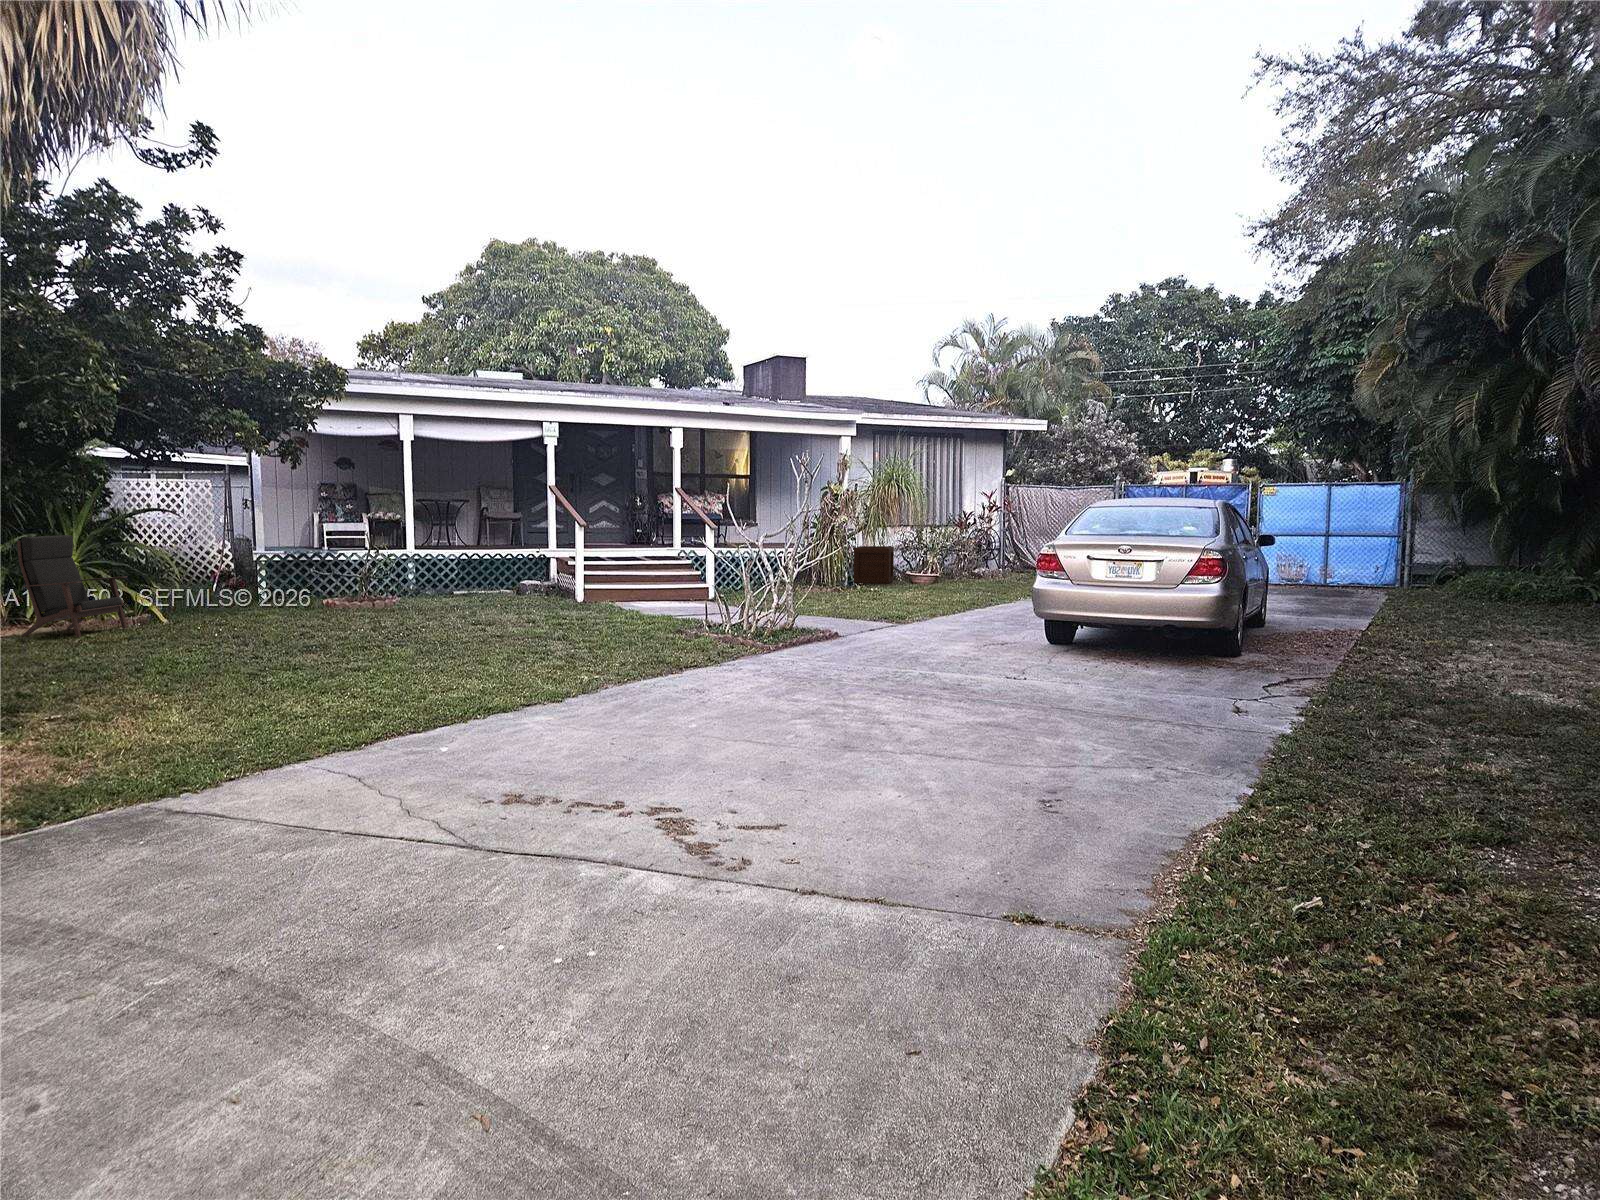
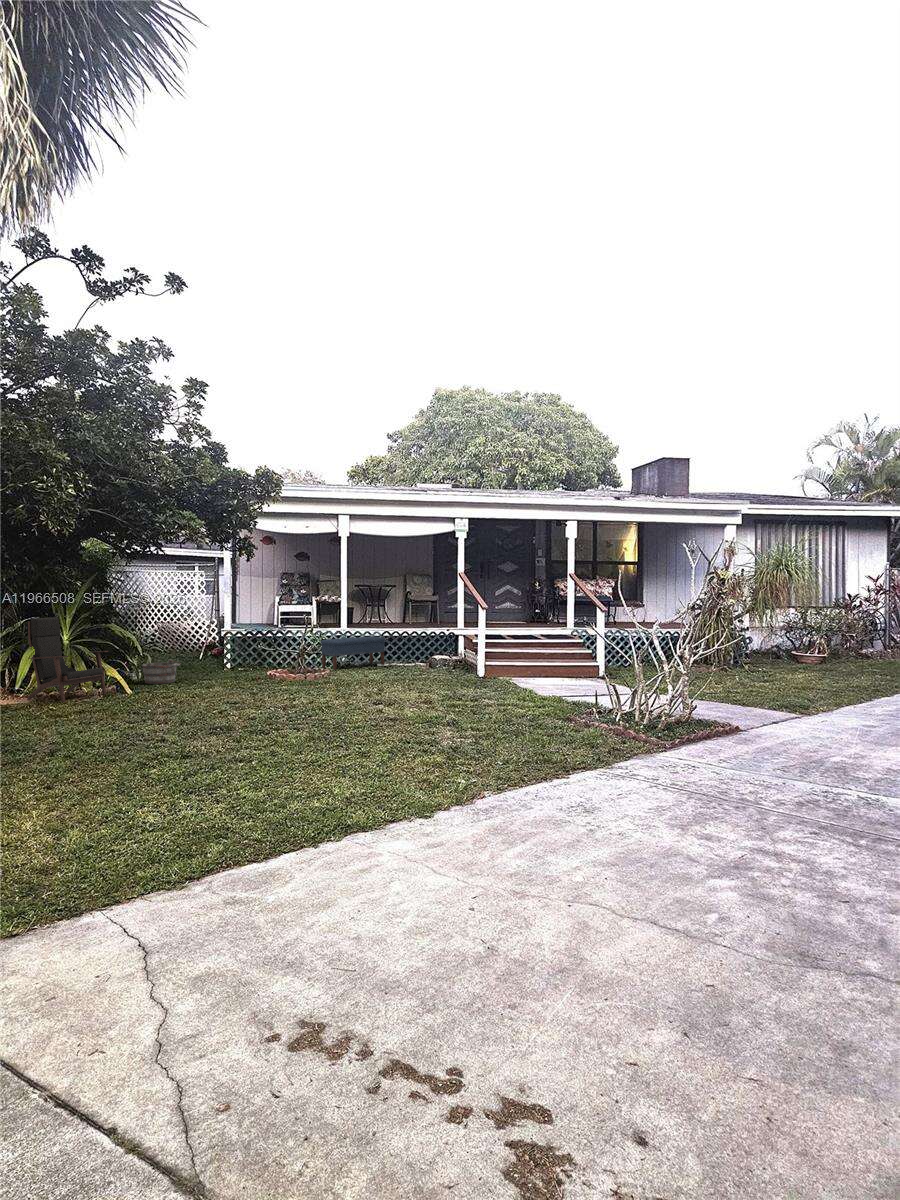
wooden crate: present [854,546,894,584] -> none [740,627,781,664]
bench: none [384,560,463,599] -> present [321,636,385,670]
bucket: none [160,589,212,618] -> present [142,660,181,684]

